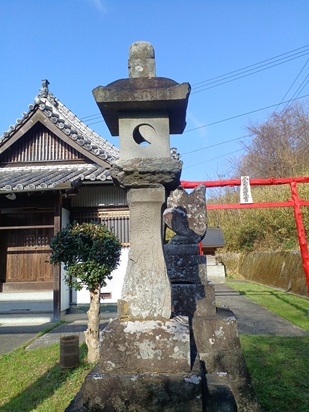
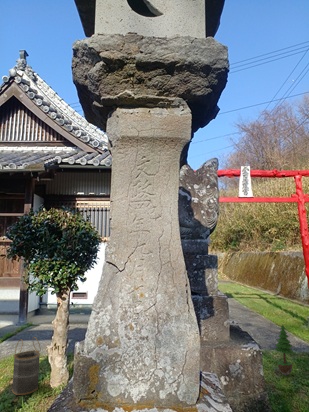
potted tree: none [268,310,283,352] -> present [275,325,293,376]

